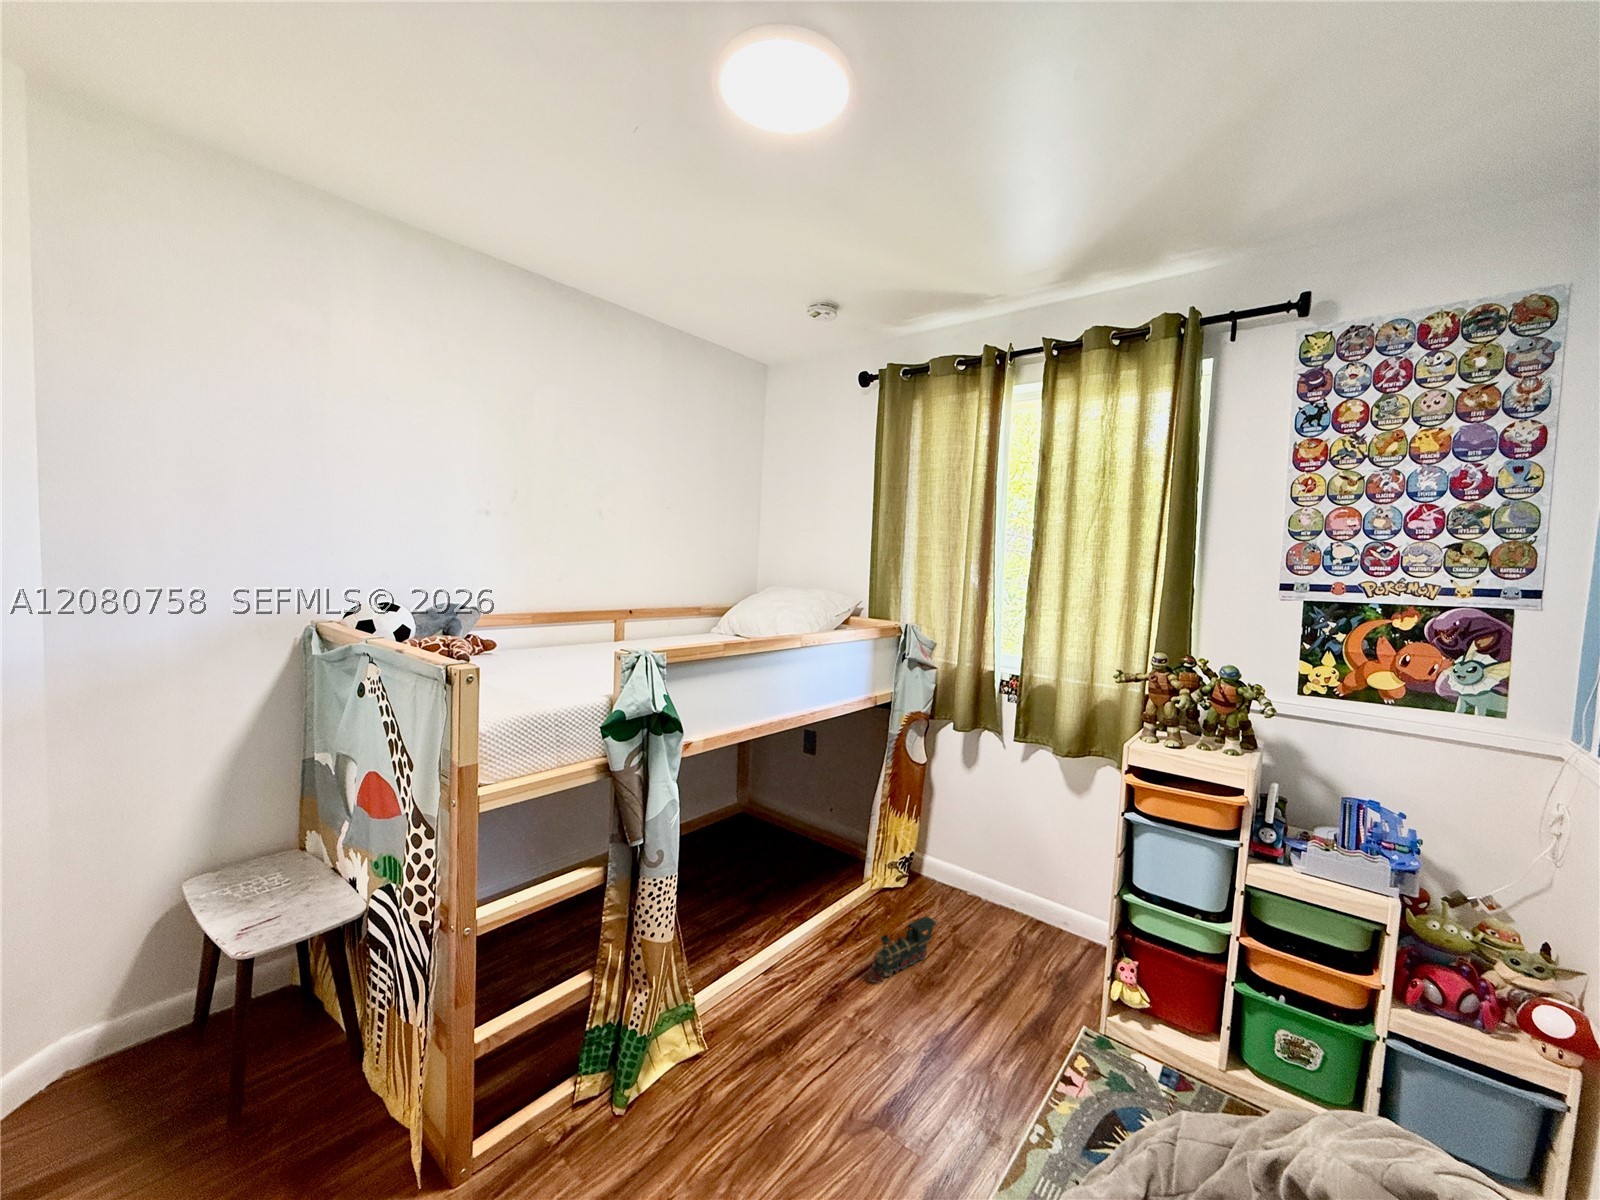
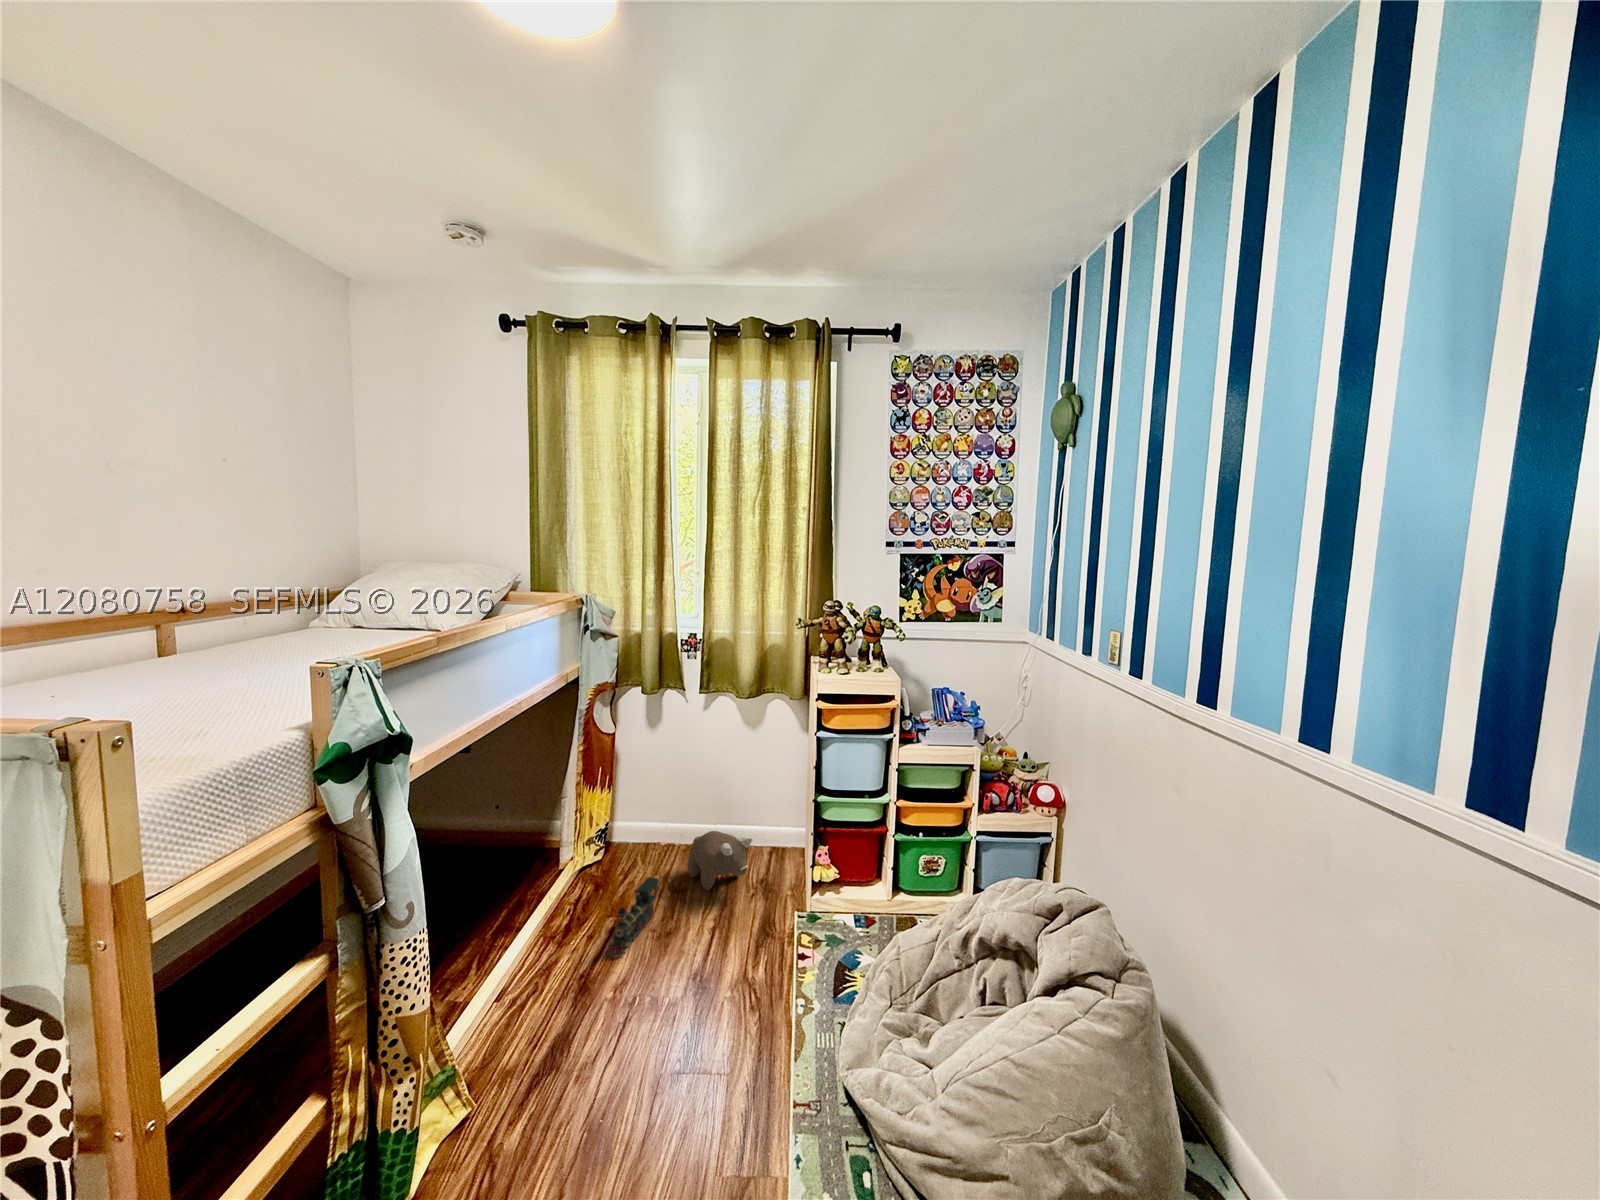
plush toy: none [979,893,1047,957] -> present [688,831,752,891]

